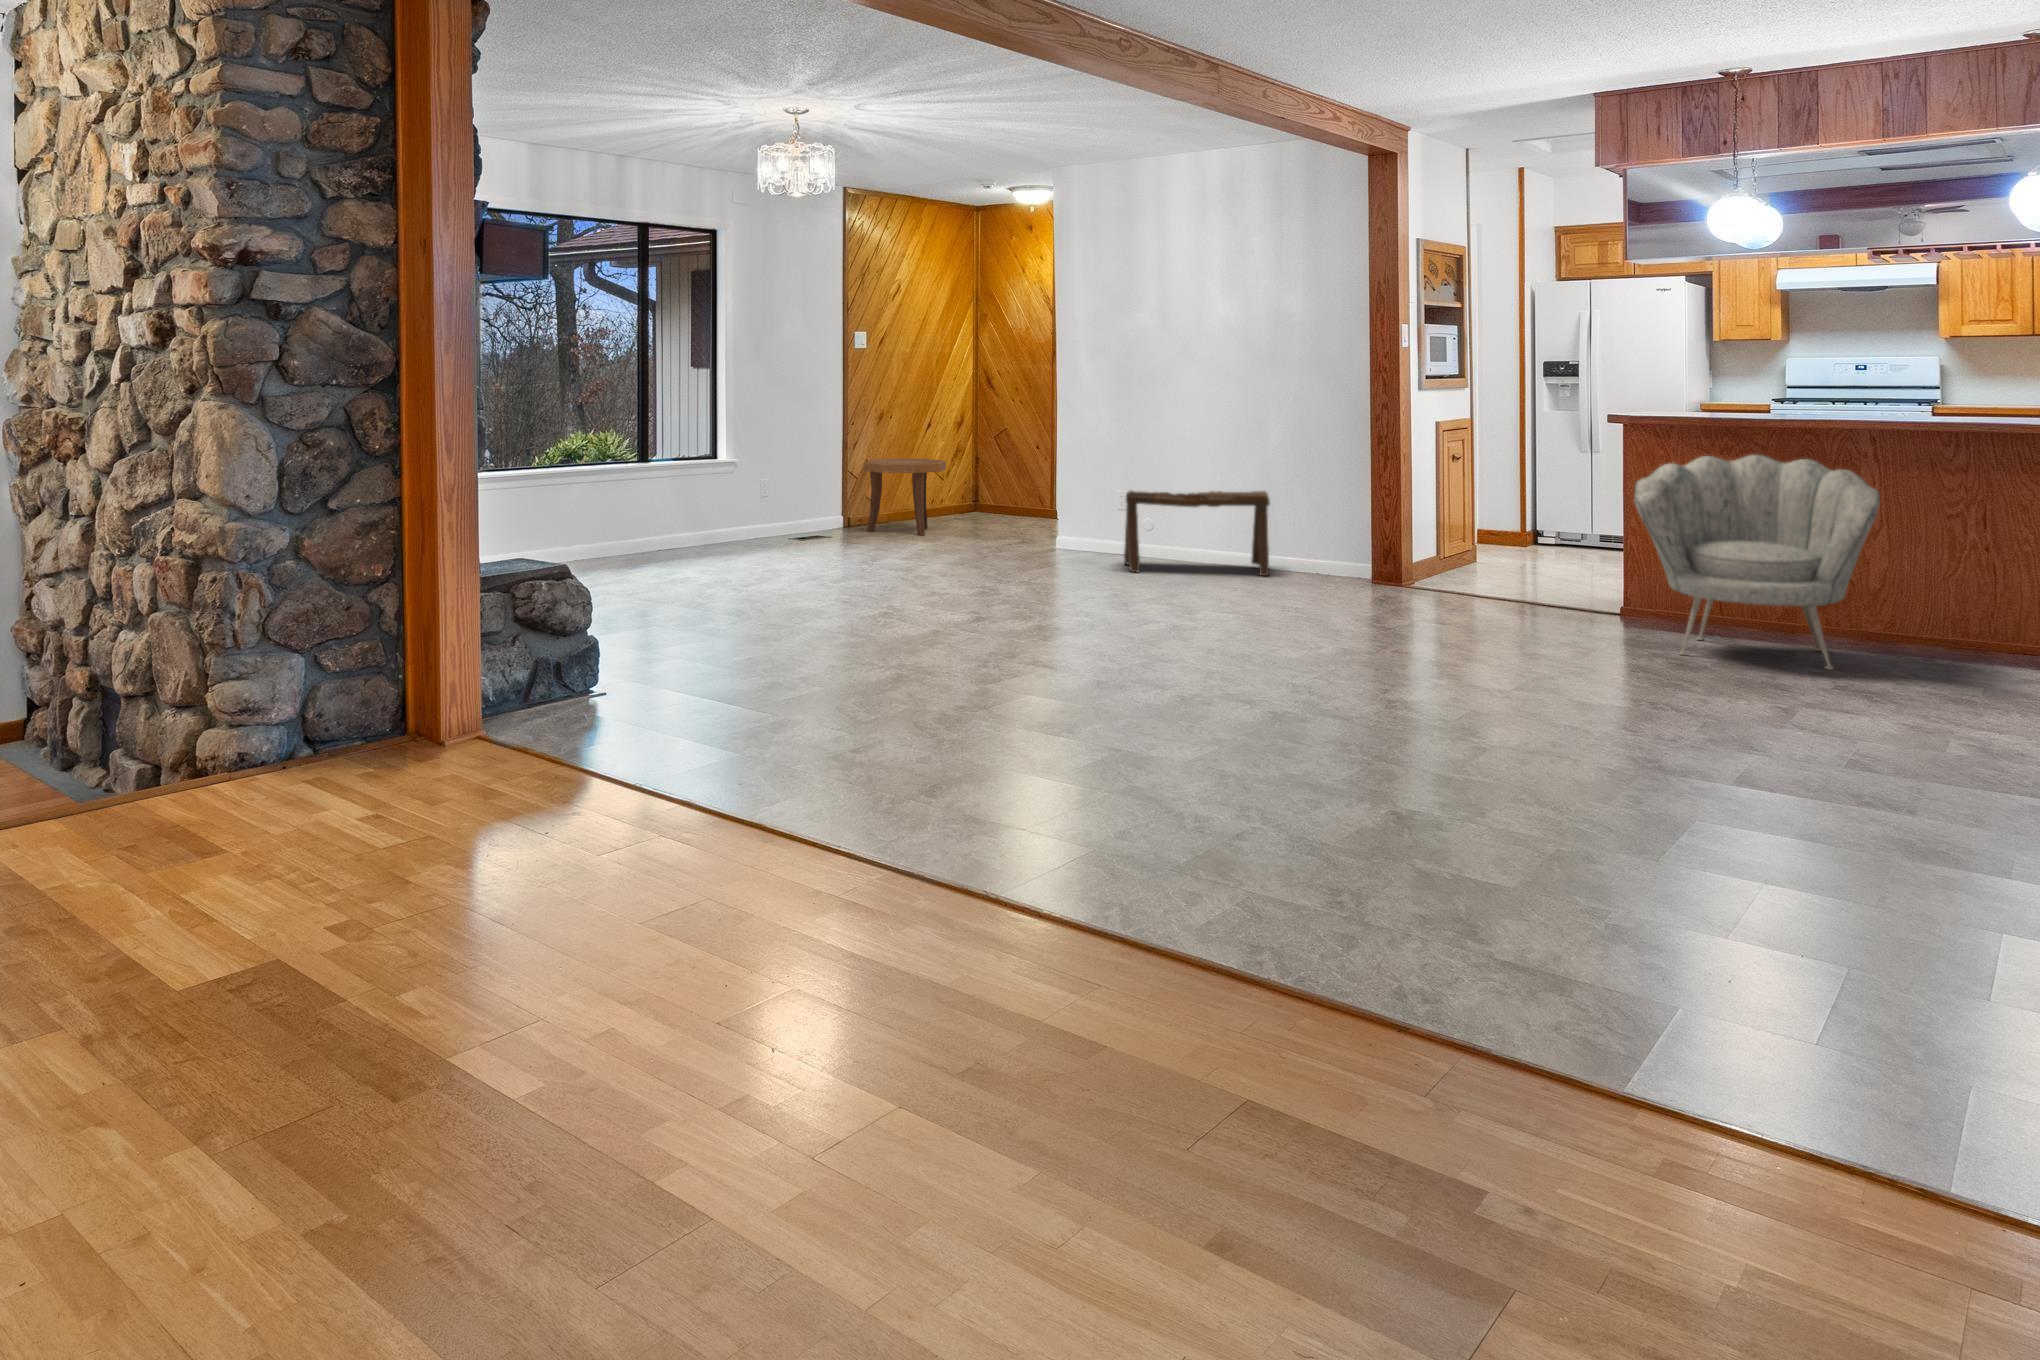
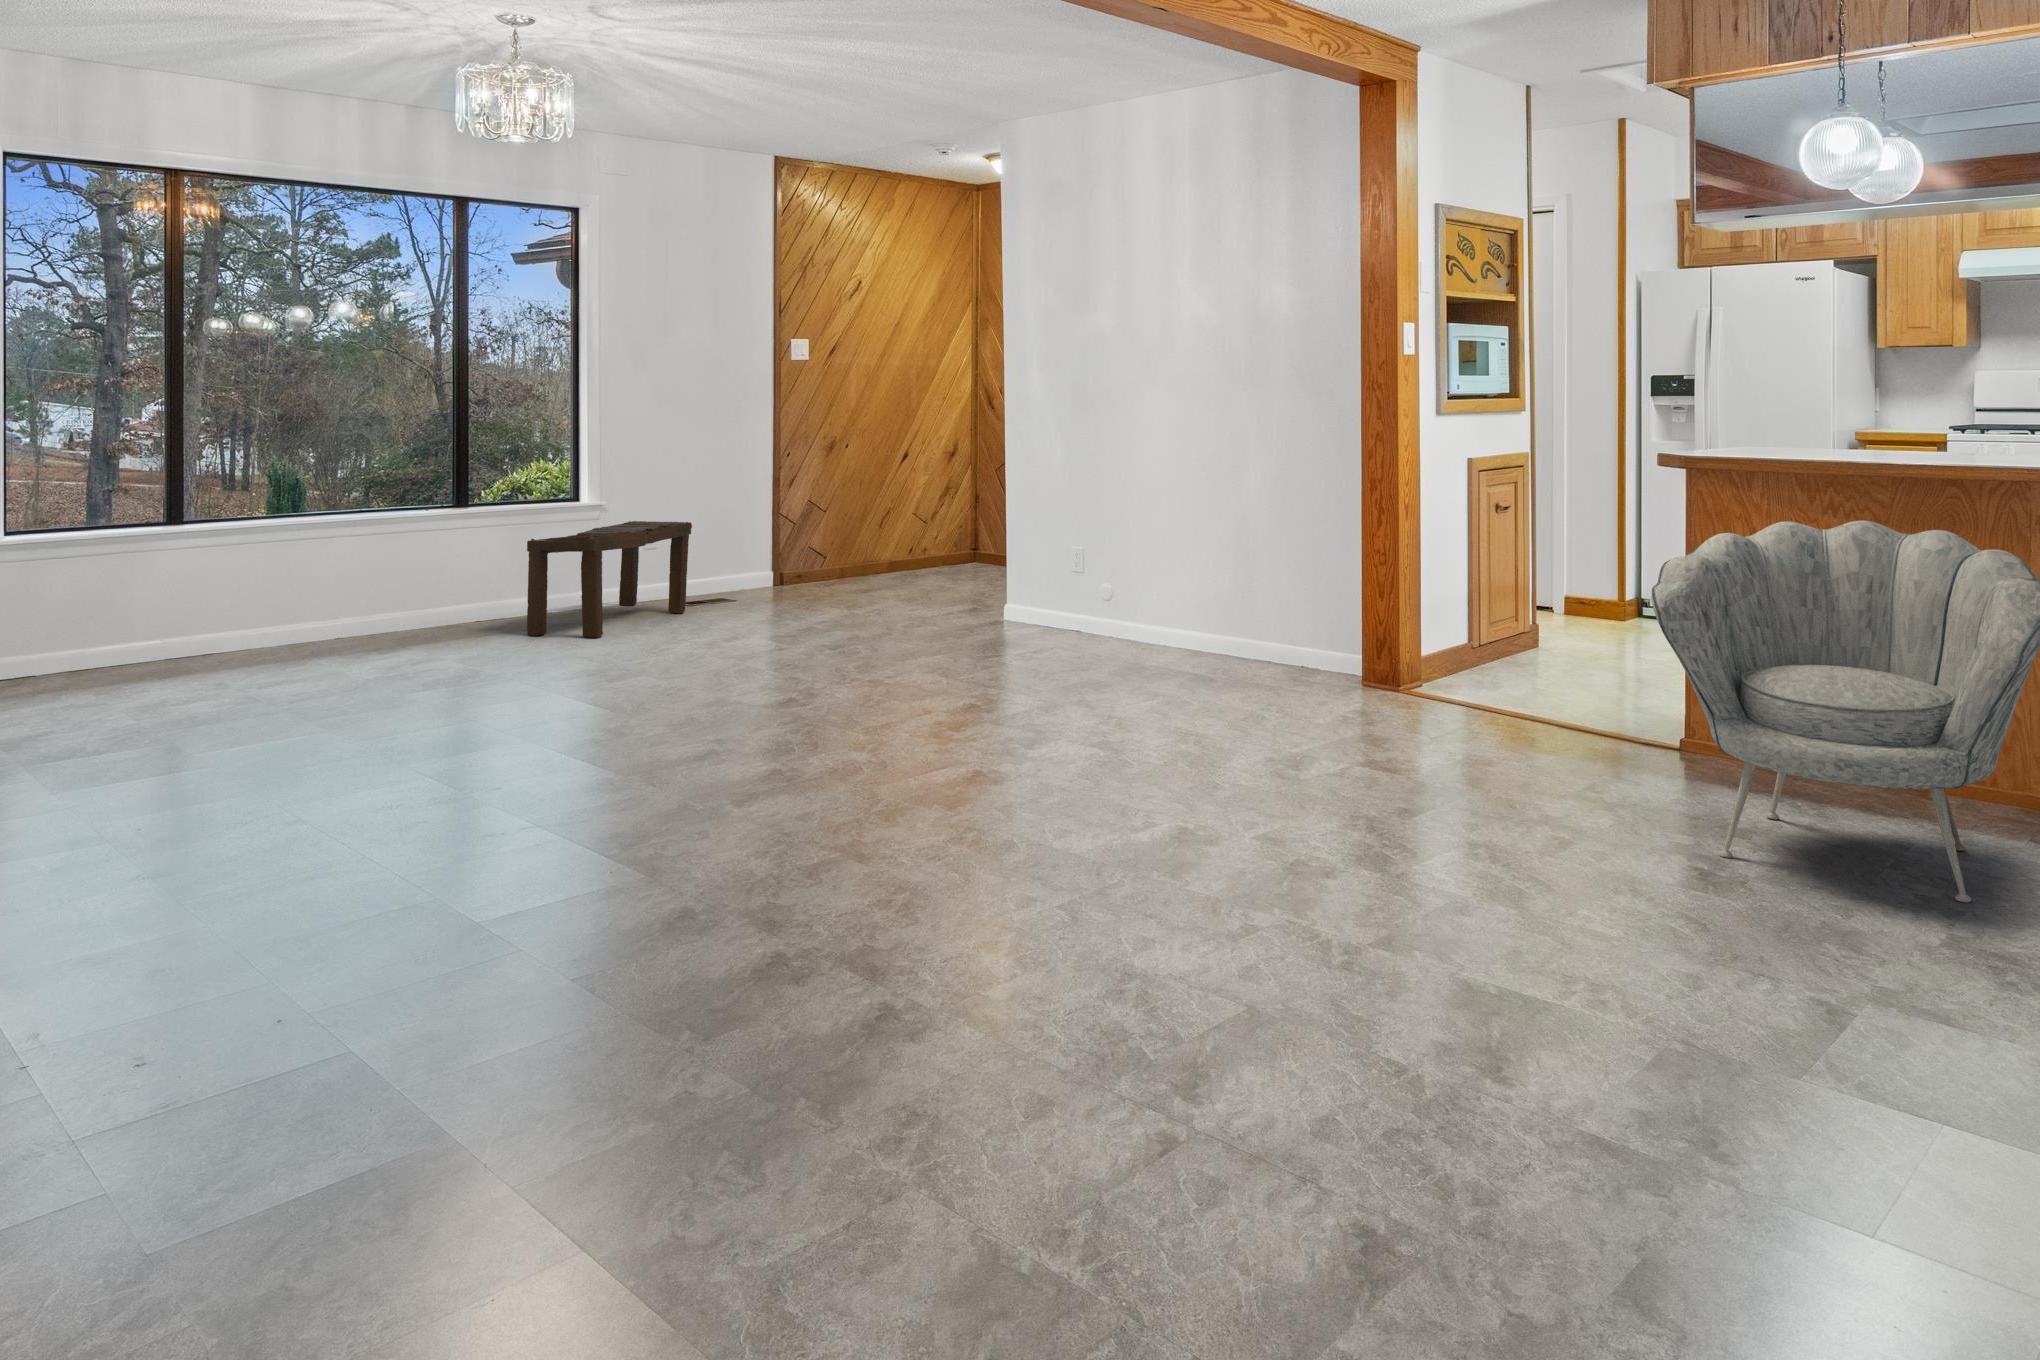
side table: present [864,459,946,535] -> none [797,496,903,595]
bench: present [1124,491,1270,576] -> present [527,521,692,638]

